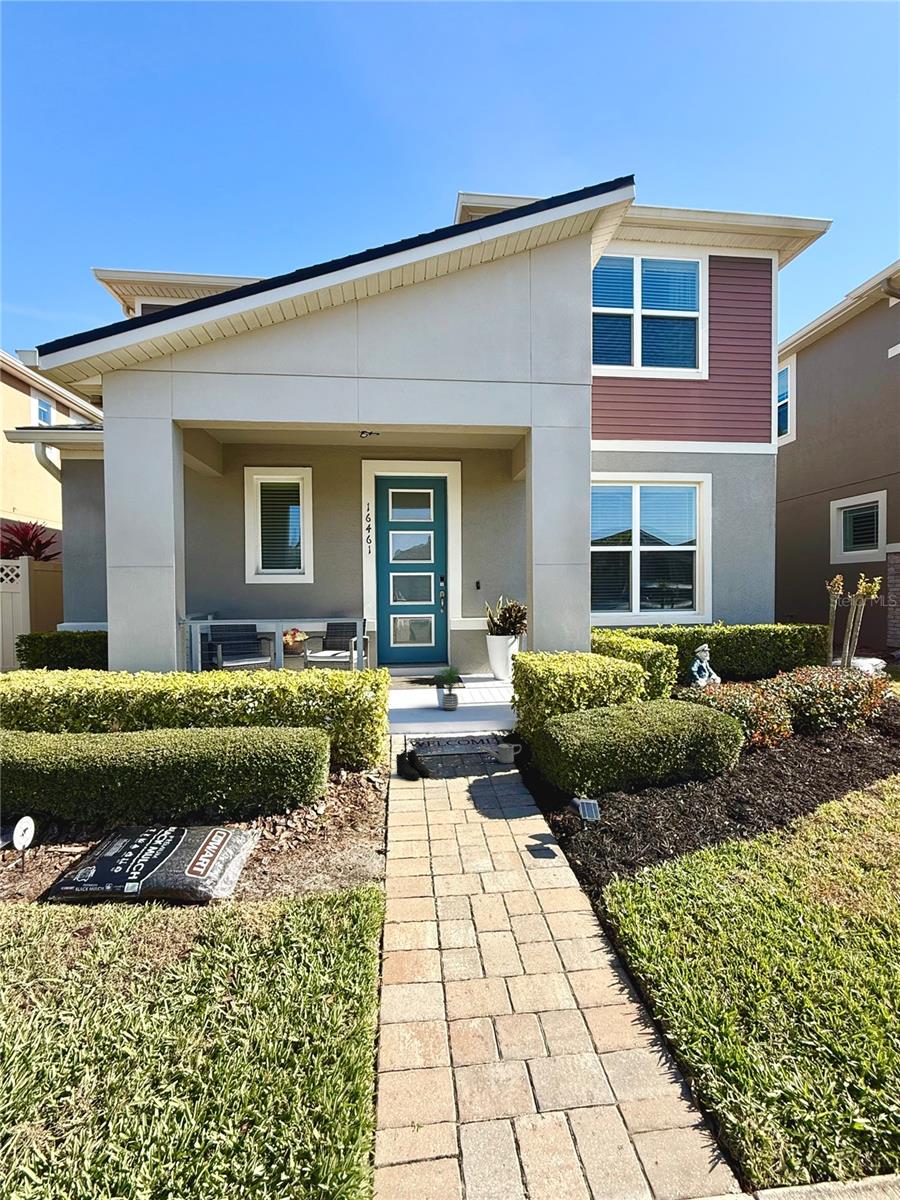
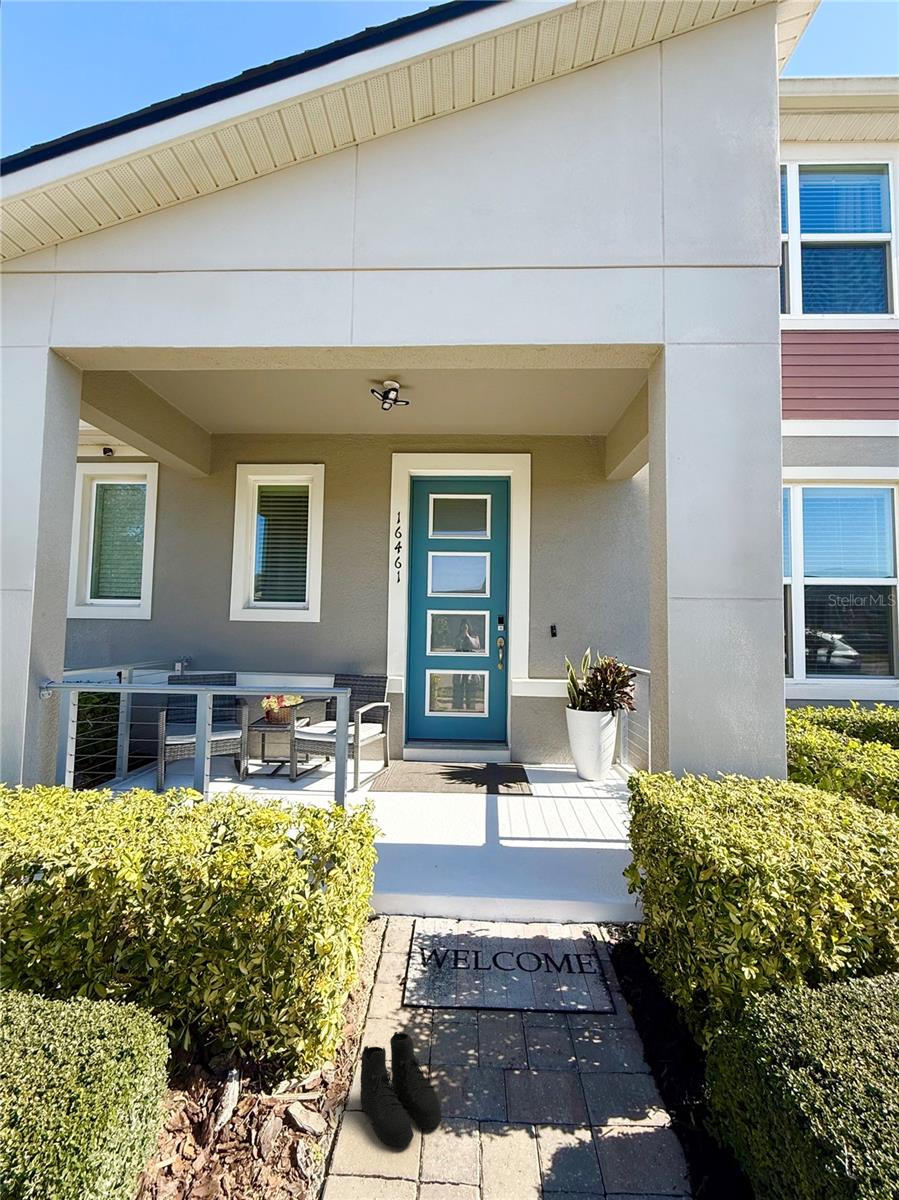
potted plant: present [435,667,459,711] -> none [475,774,532,859]
watering can: present [480,744,521,763] -> none [568,1004,666,1067]

